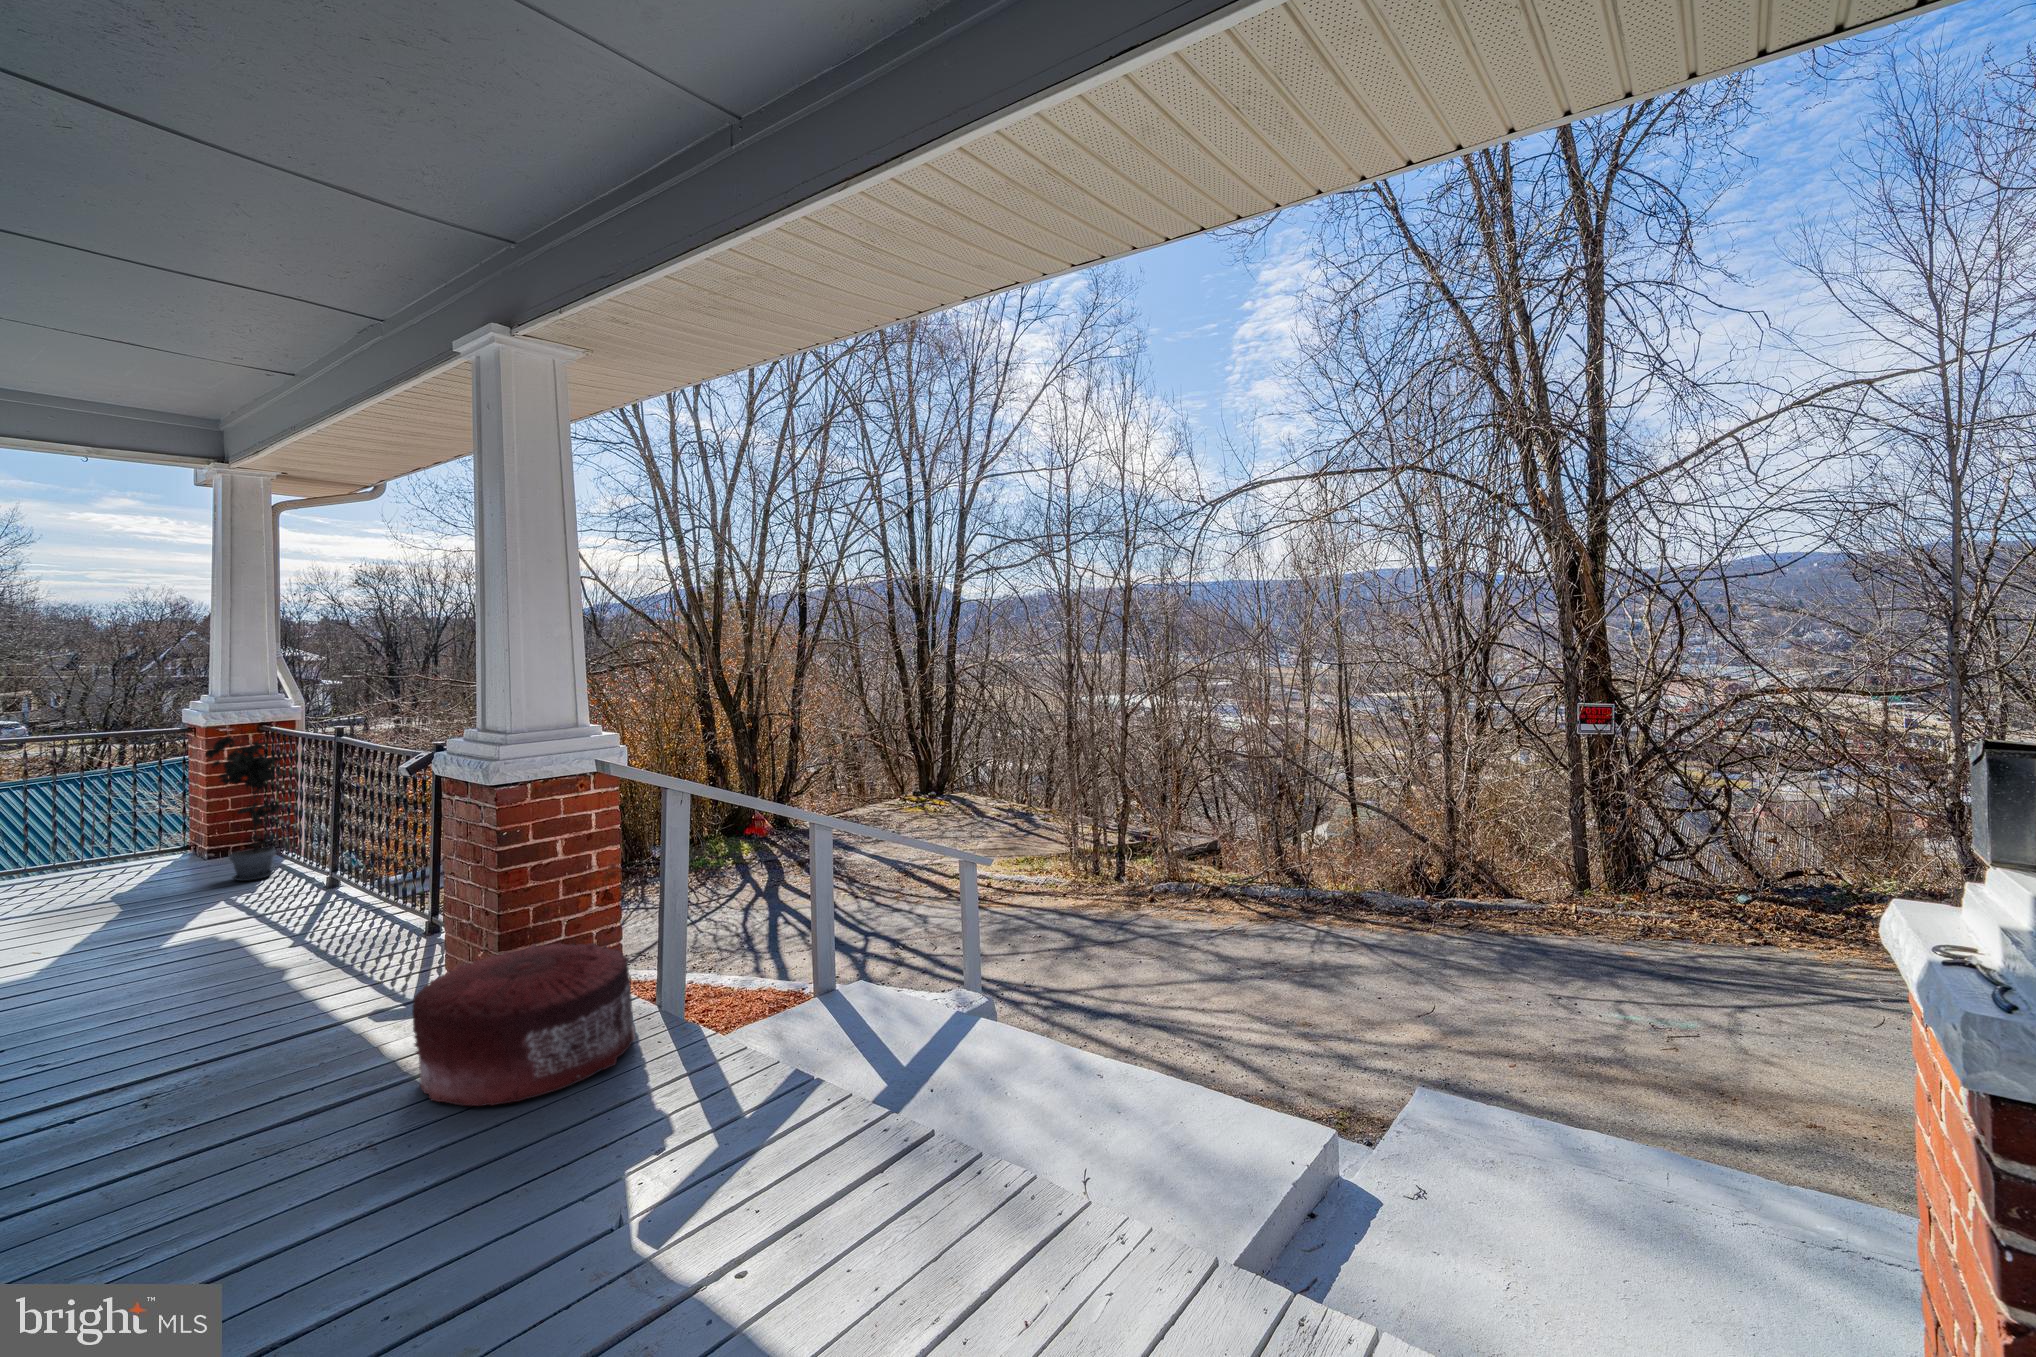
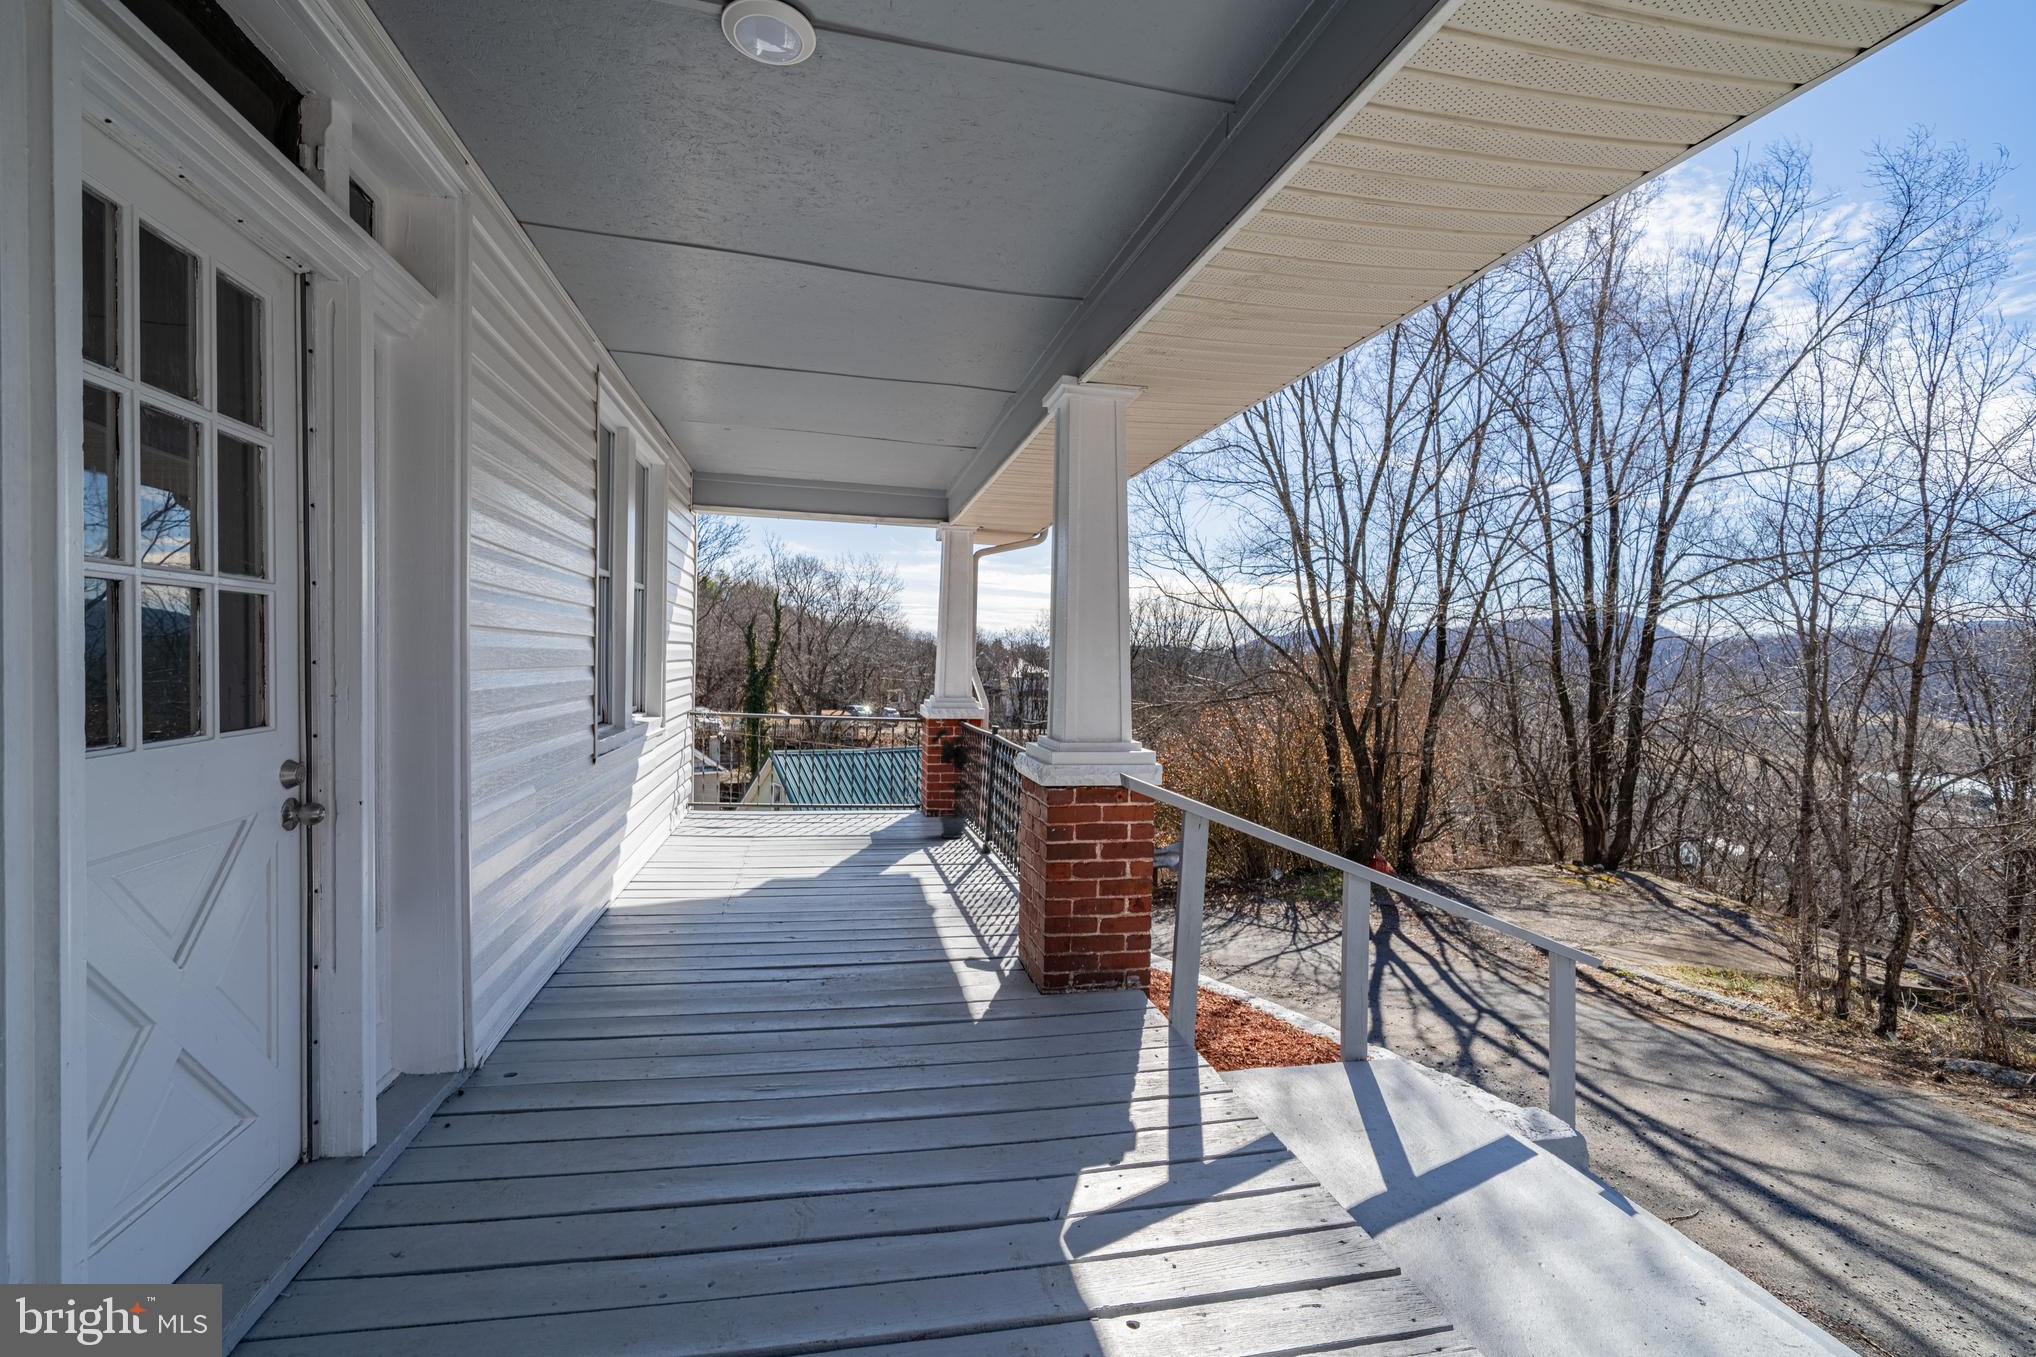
pouf: present [412,943,635,1106] -> none [960,930,1136,1071]

